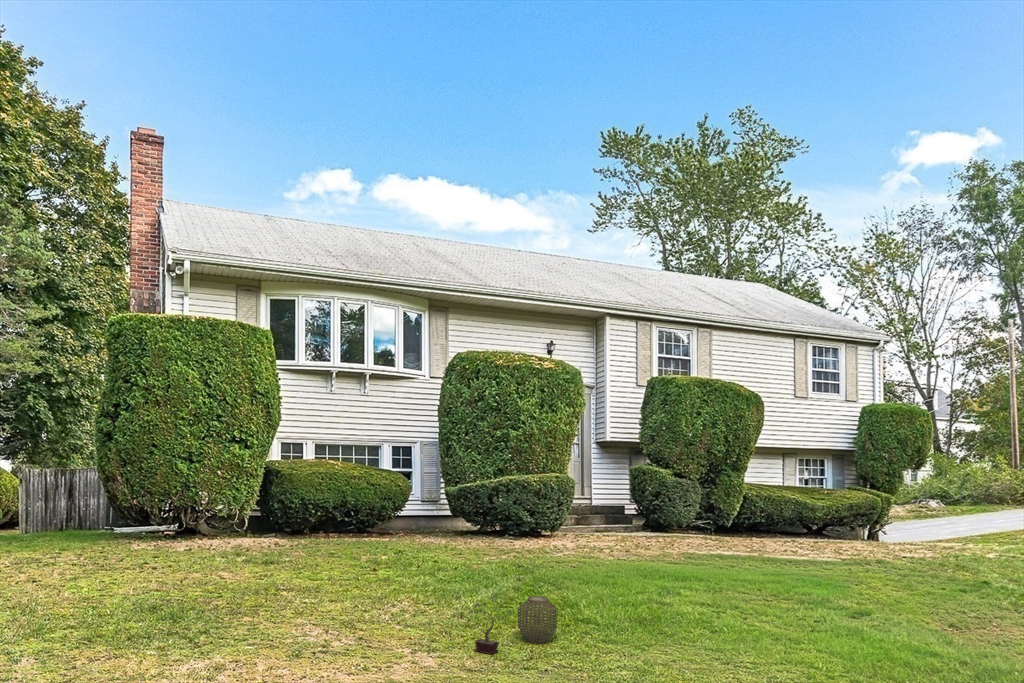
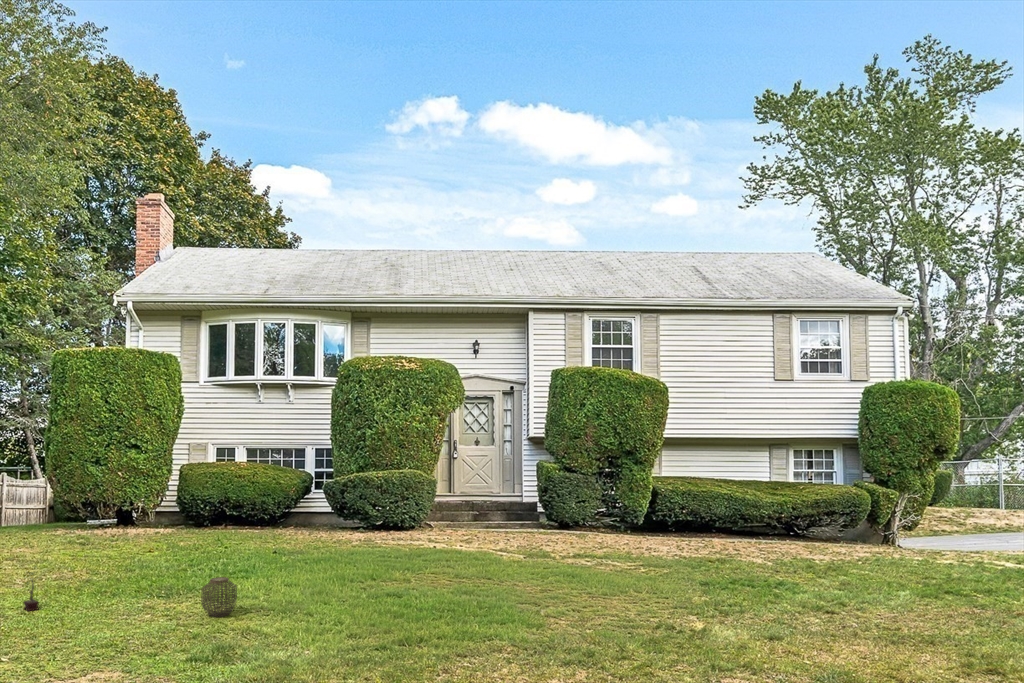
woven basket: present [518,596,558,643] -> present [201,577,237,617]

